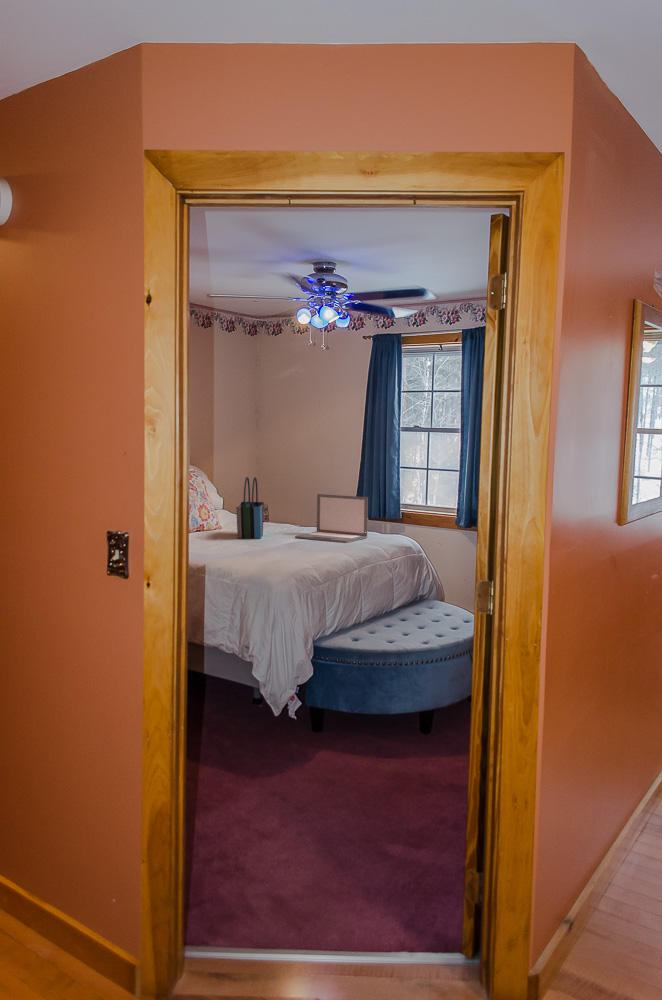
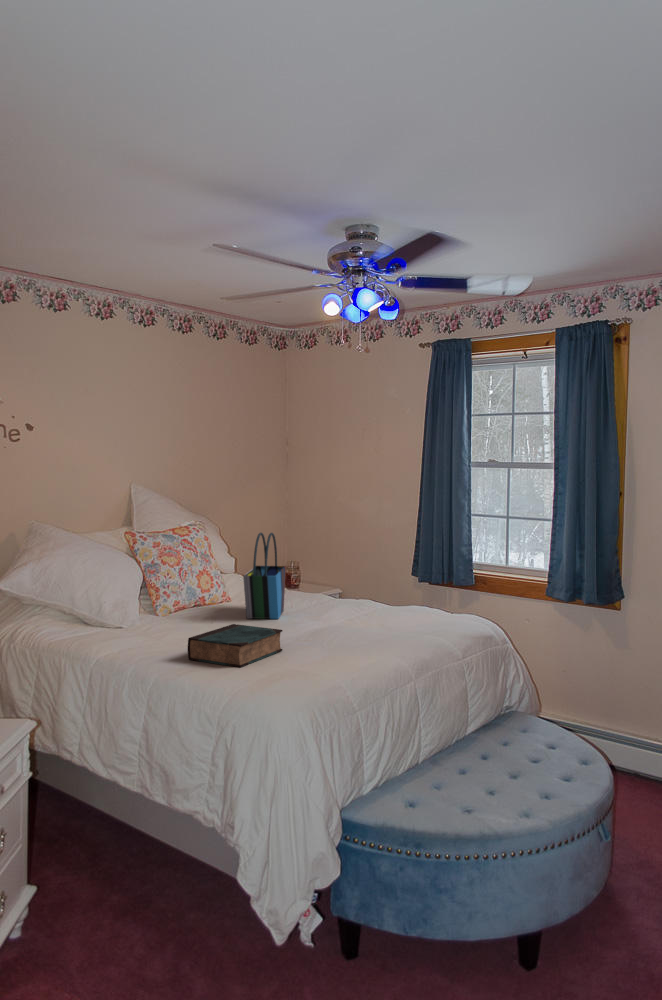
laptop: present [295,494,368,543] -> none [327,555,428,627]
book: none [208,537,270,561] -> present [188,624,283,668]

